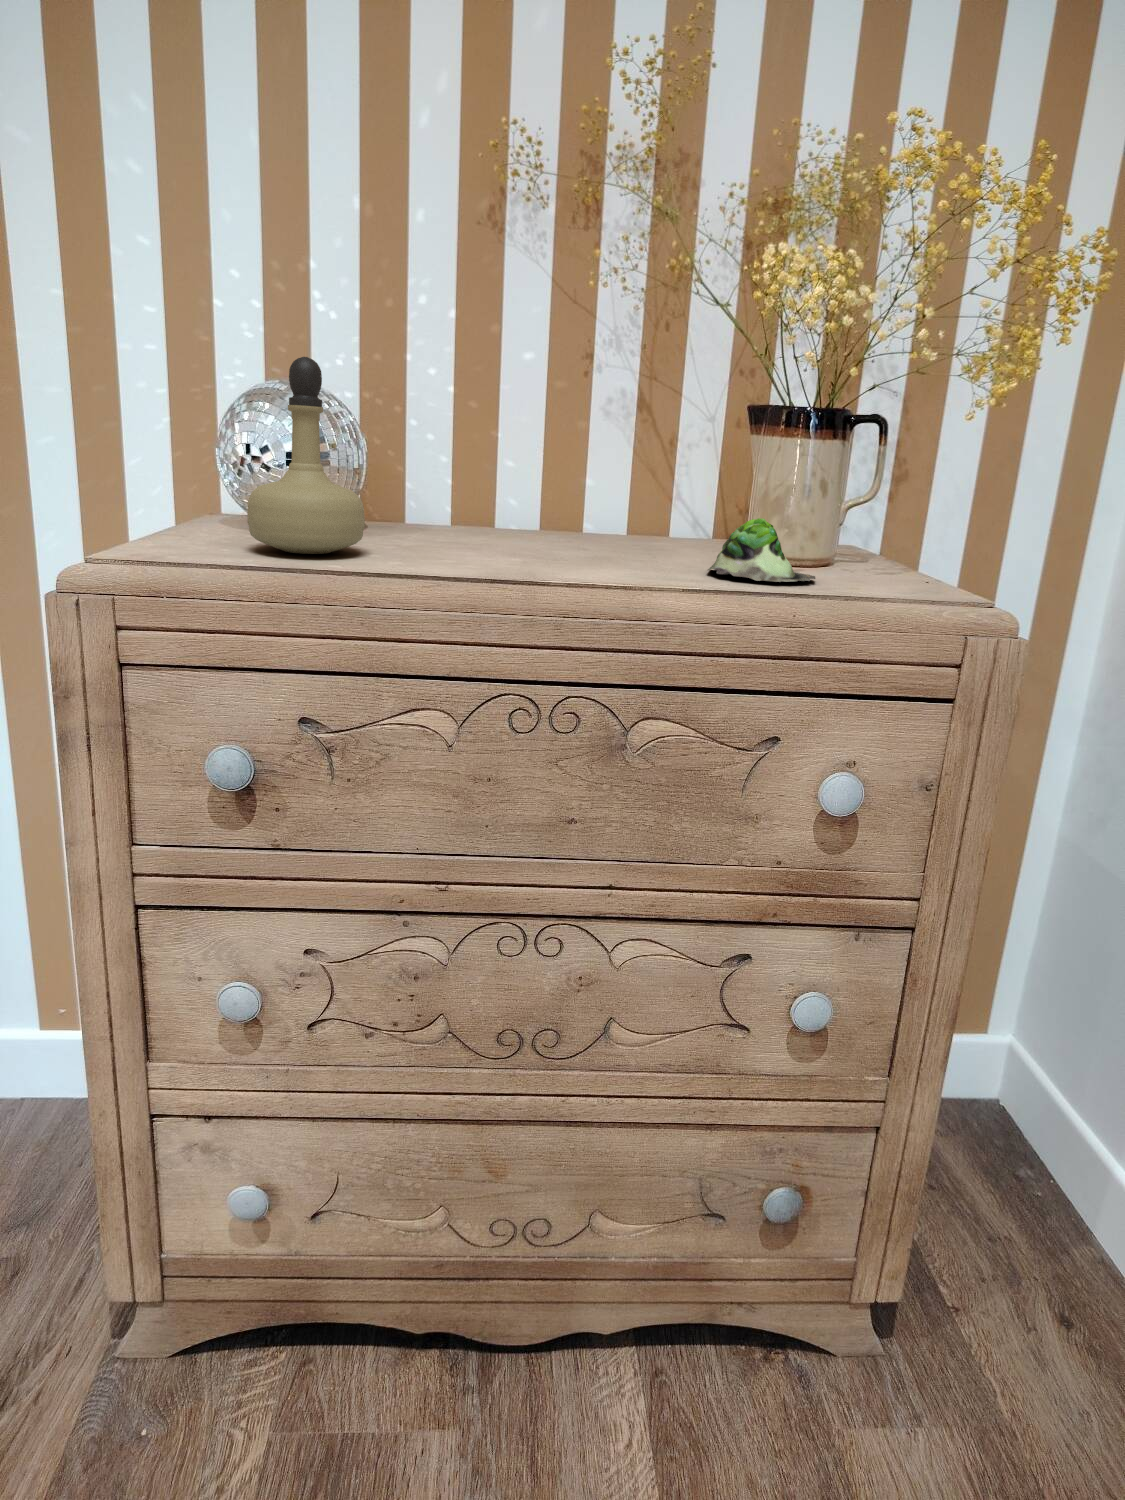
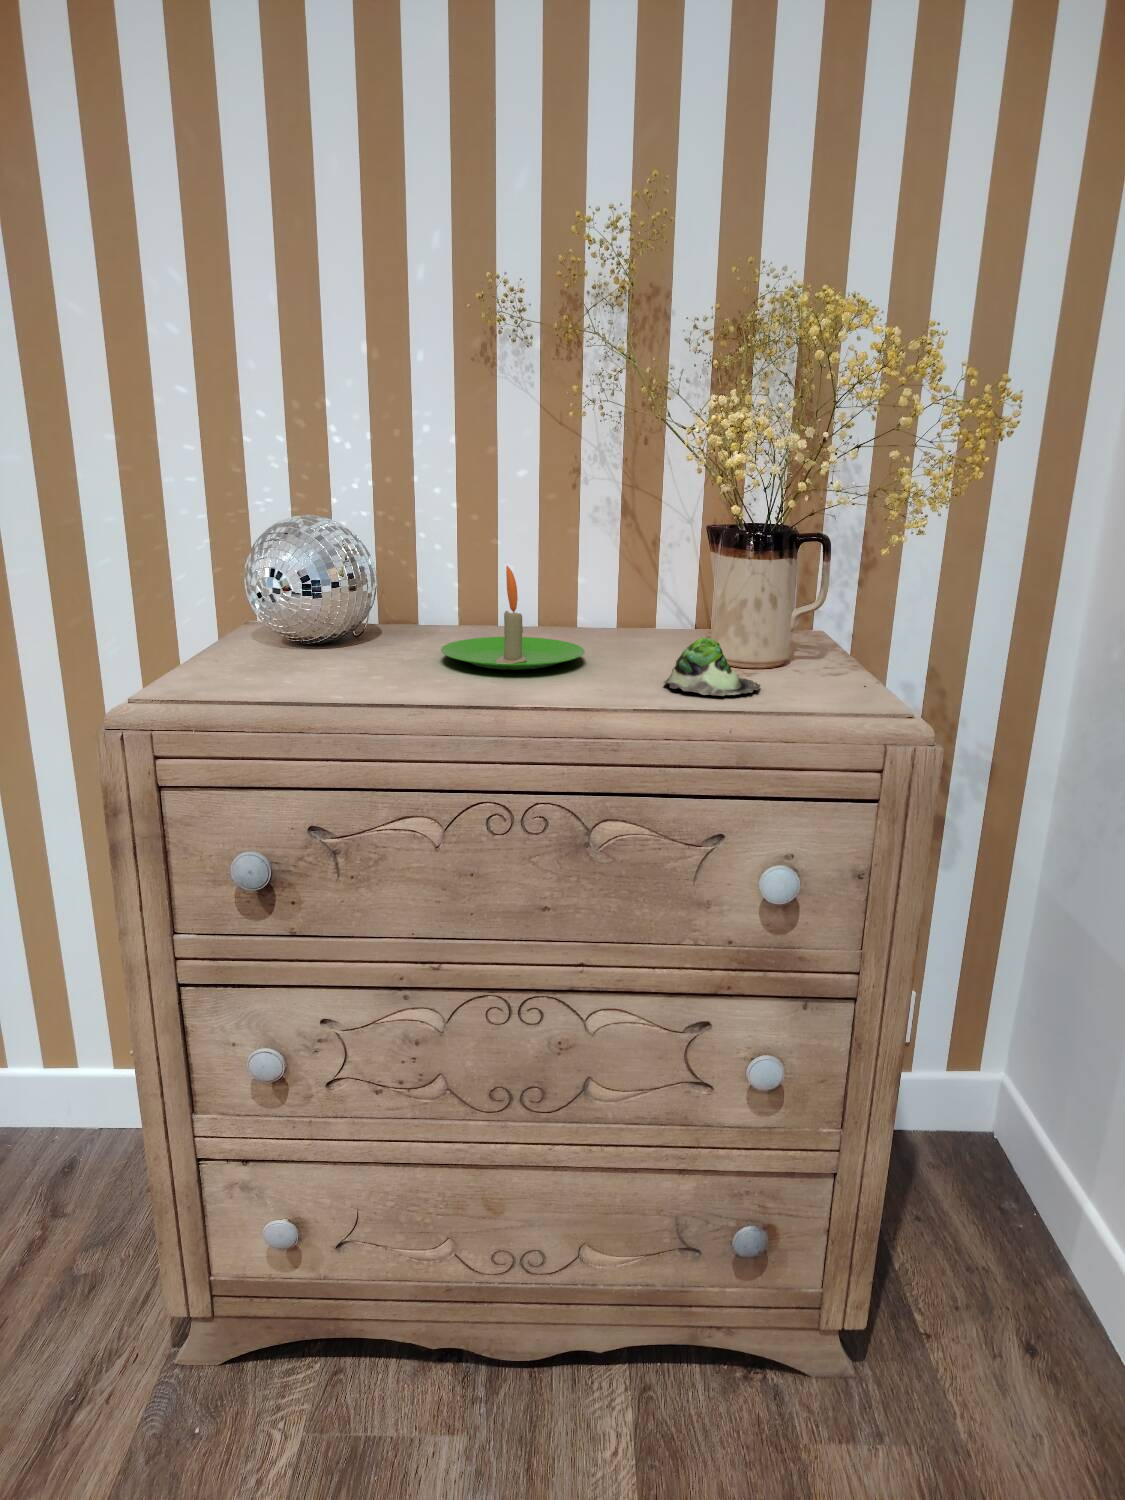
perfume bottle: present [247,357,365,554] -> none [263,518,364,682]
candle: none [447,438,610,555] -> present [441,566,585,670]

